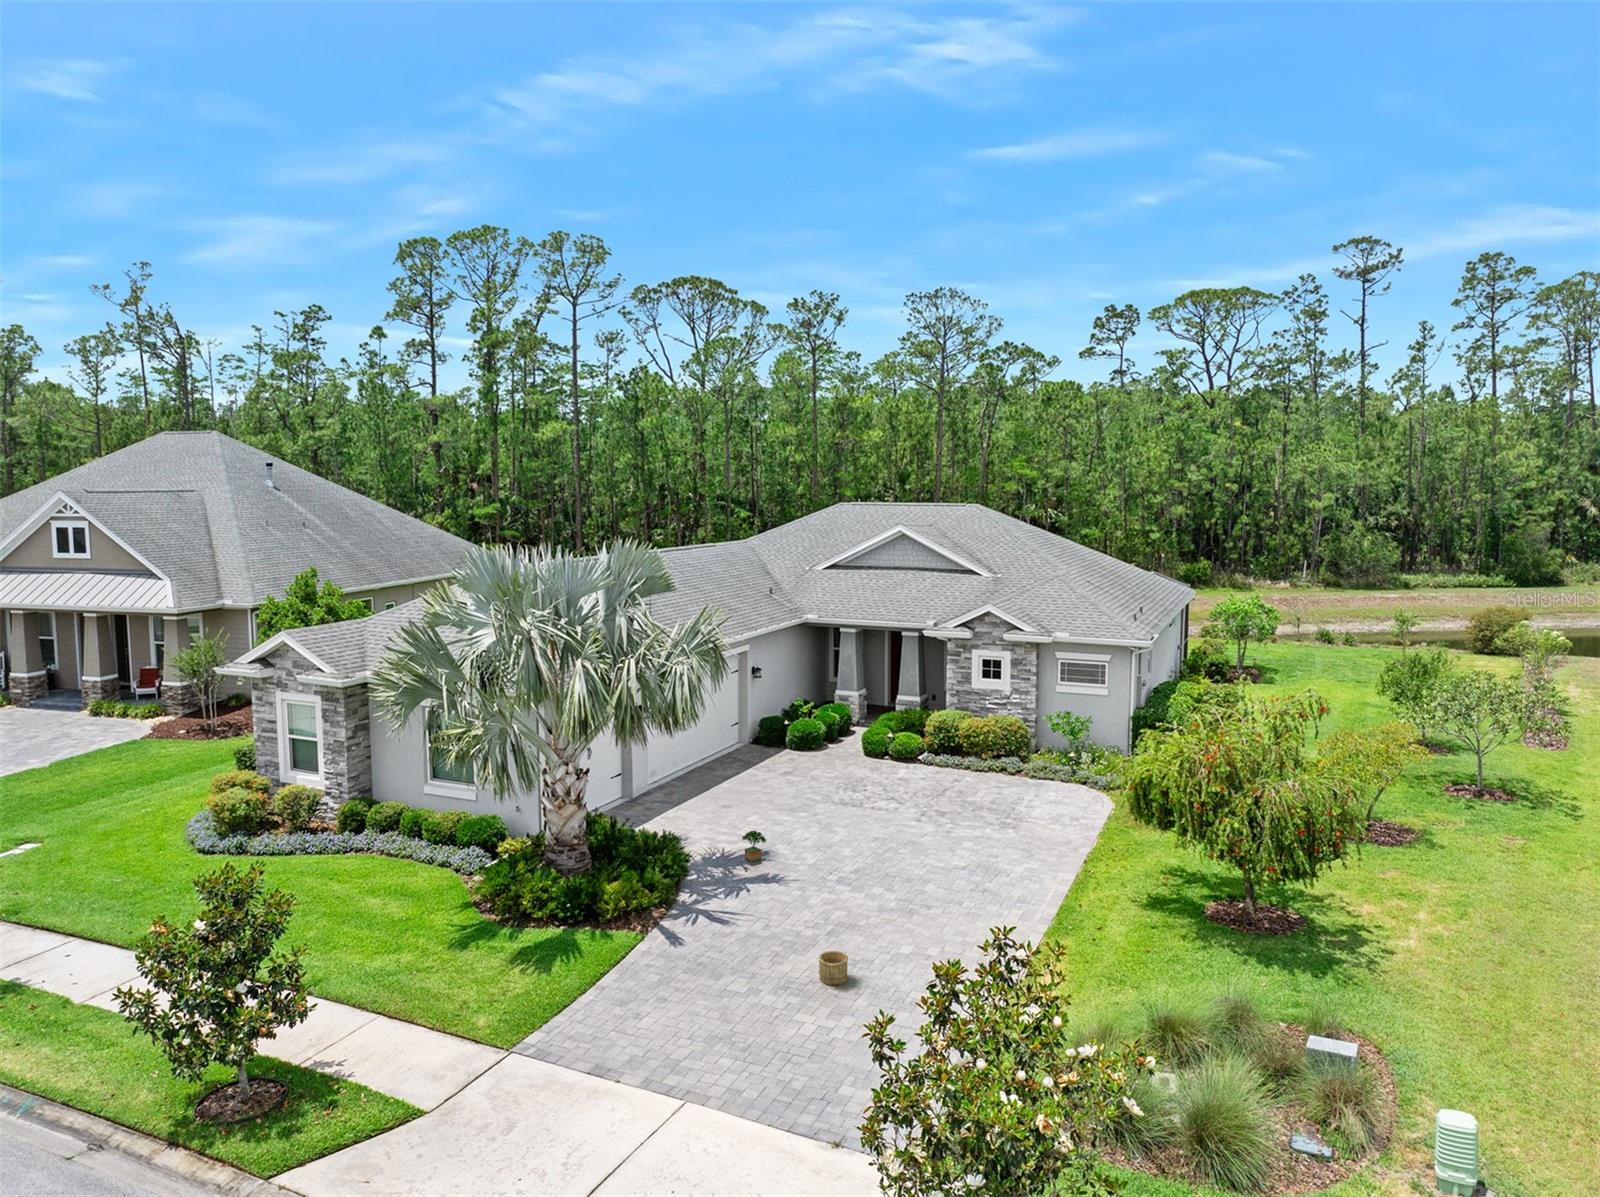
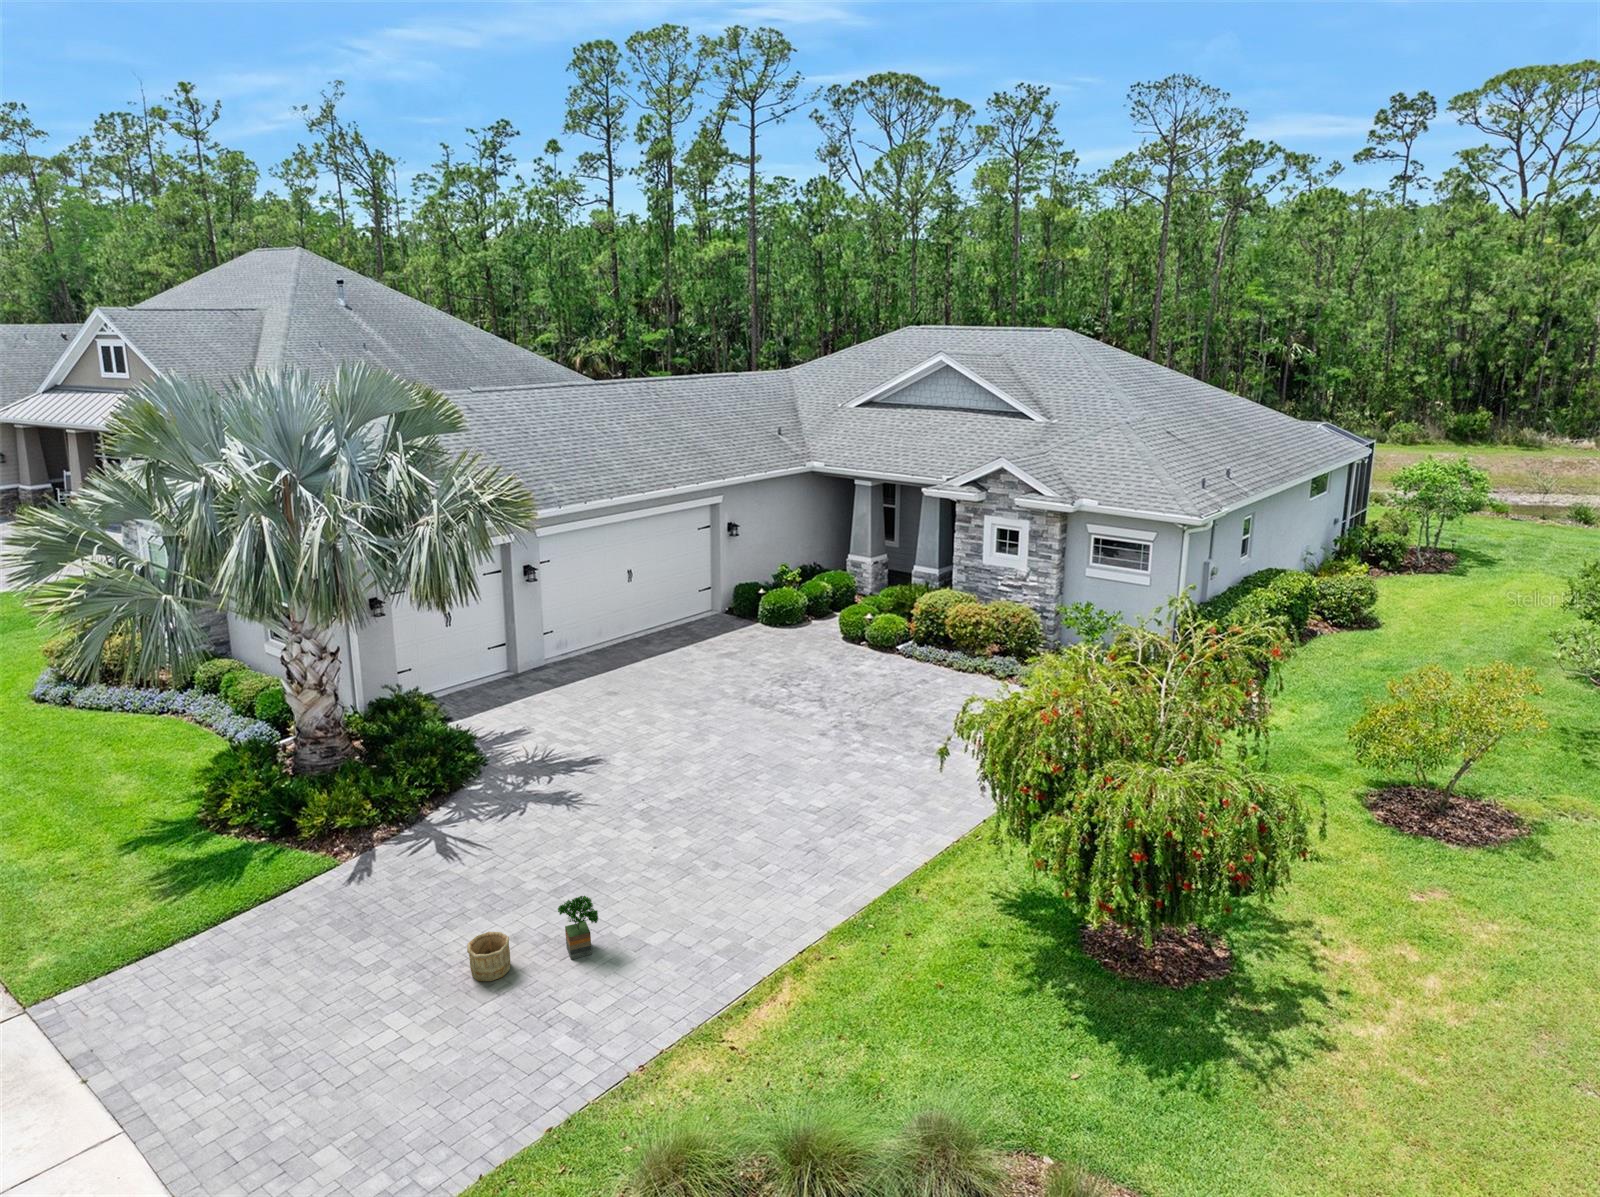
potted tree: present [742,830,766,866] -> present [558,896,598,960]

